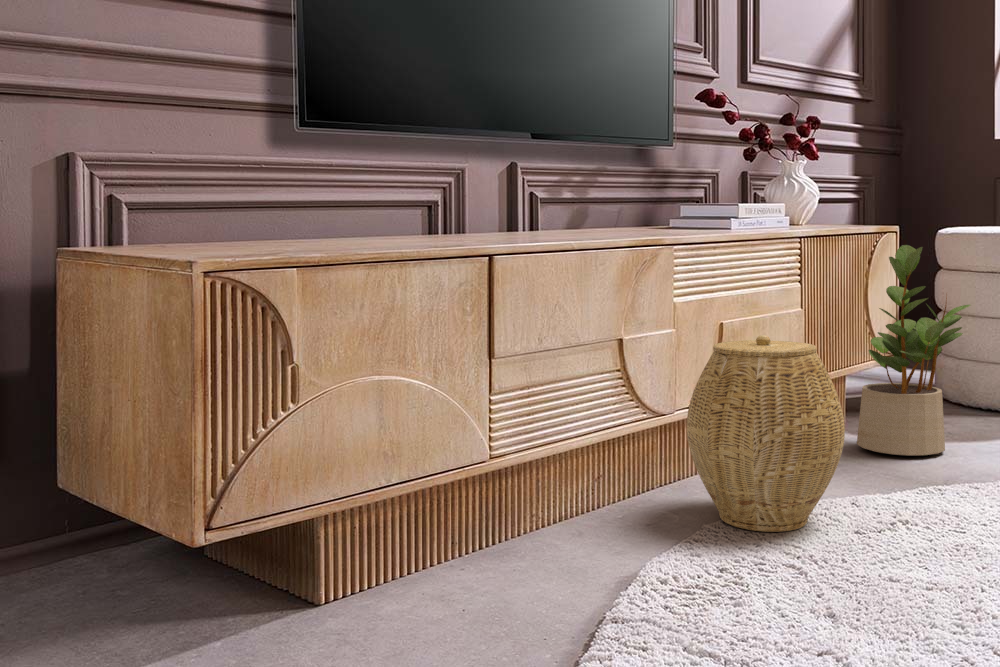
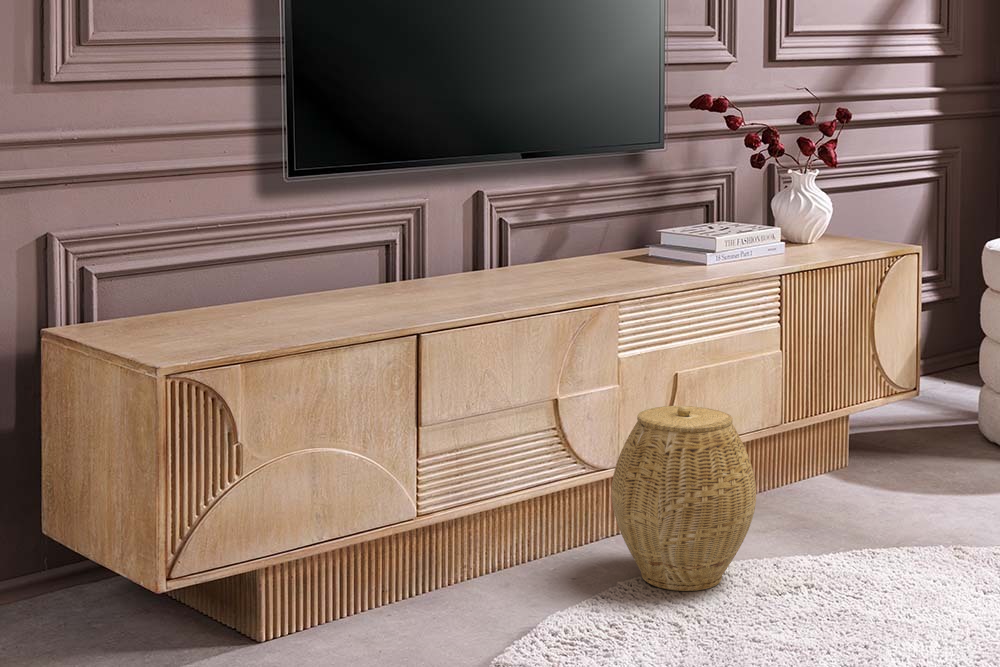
potted plant: present [857,245,971,456] -> none [832,292,955,512]

